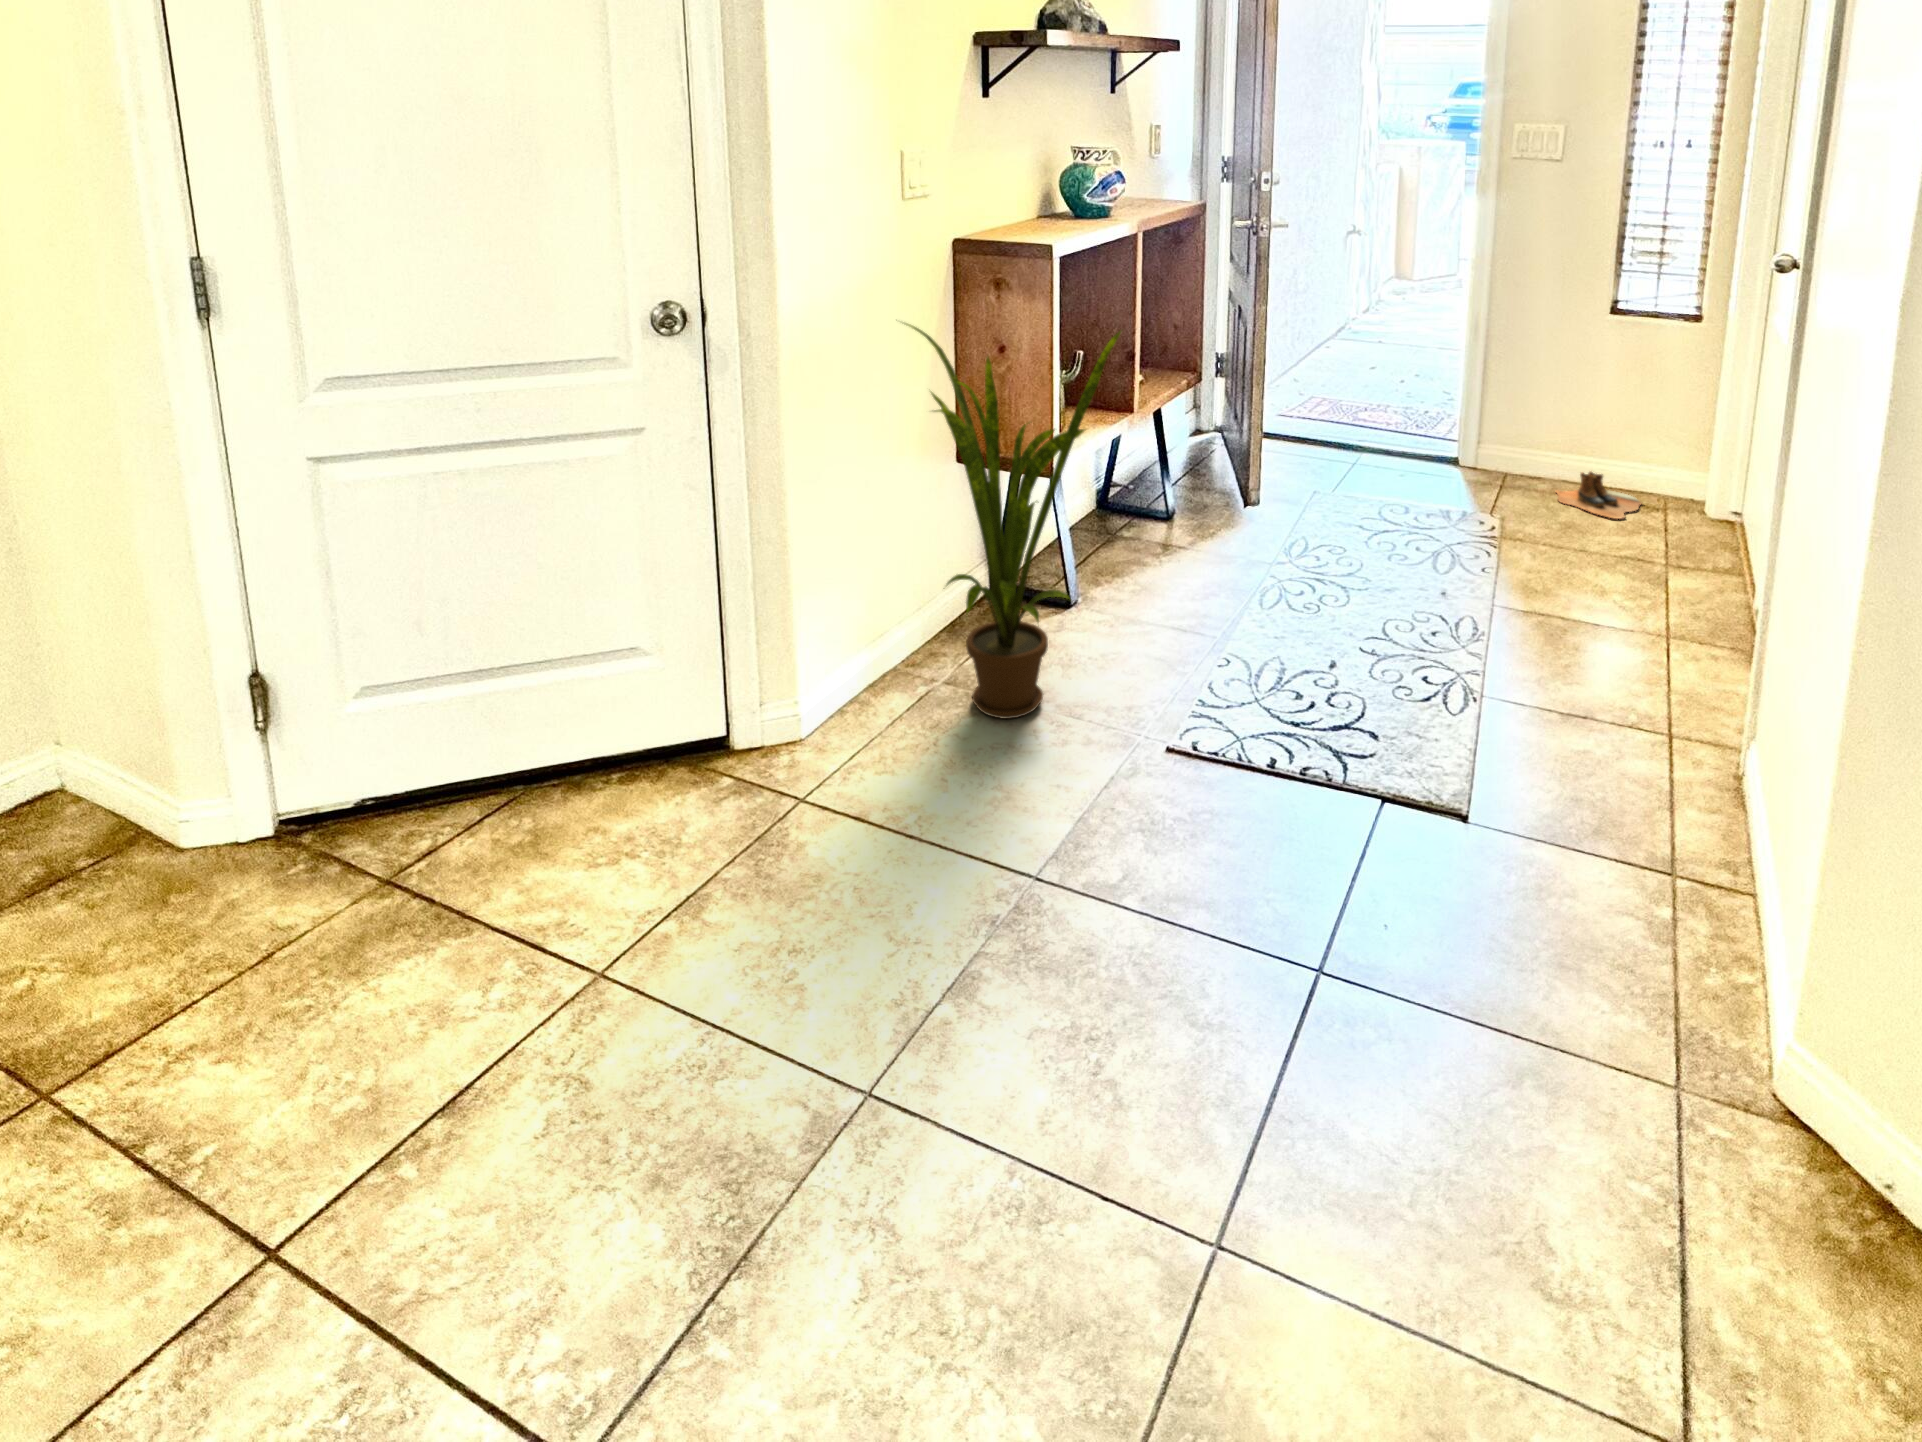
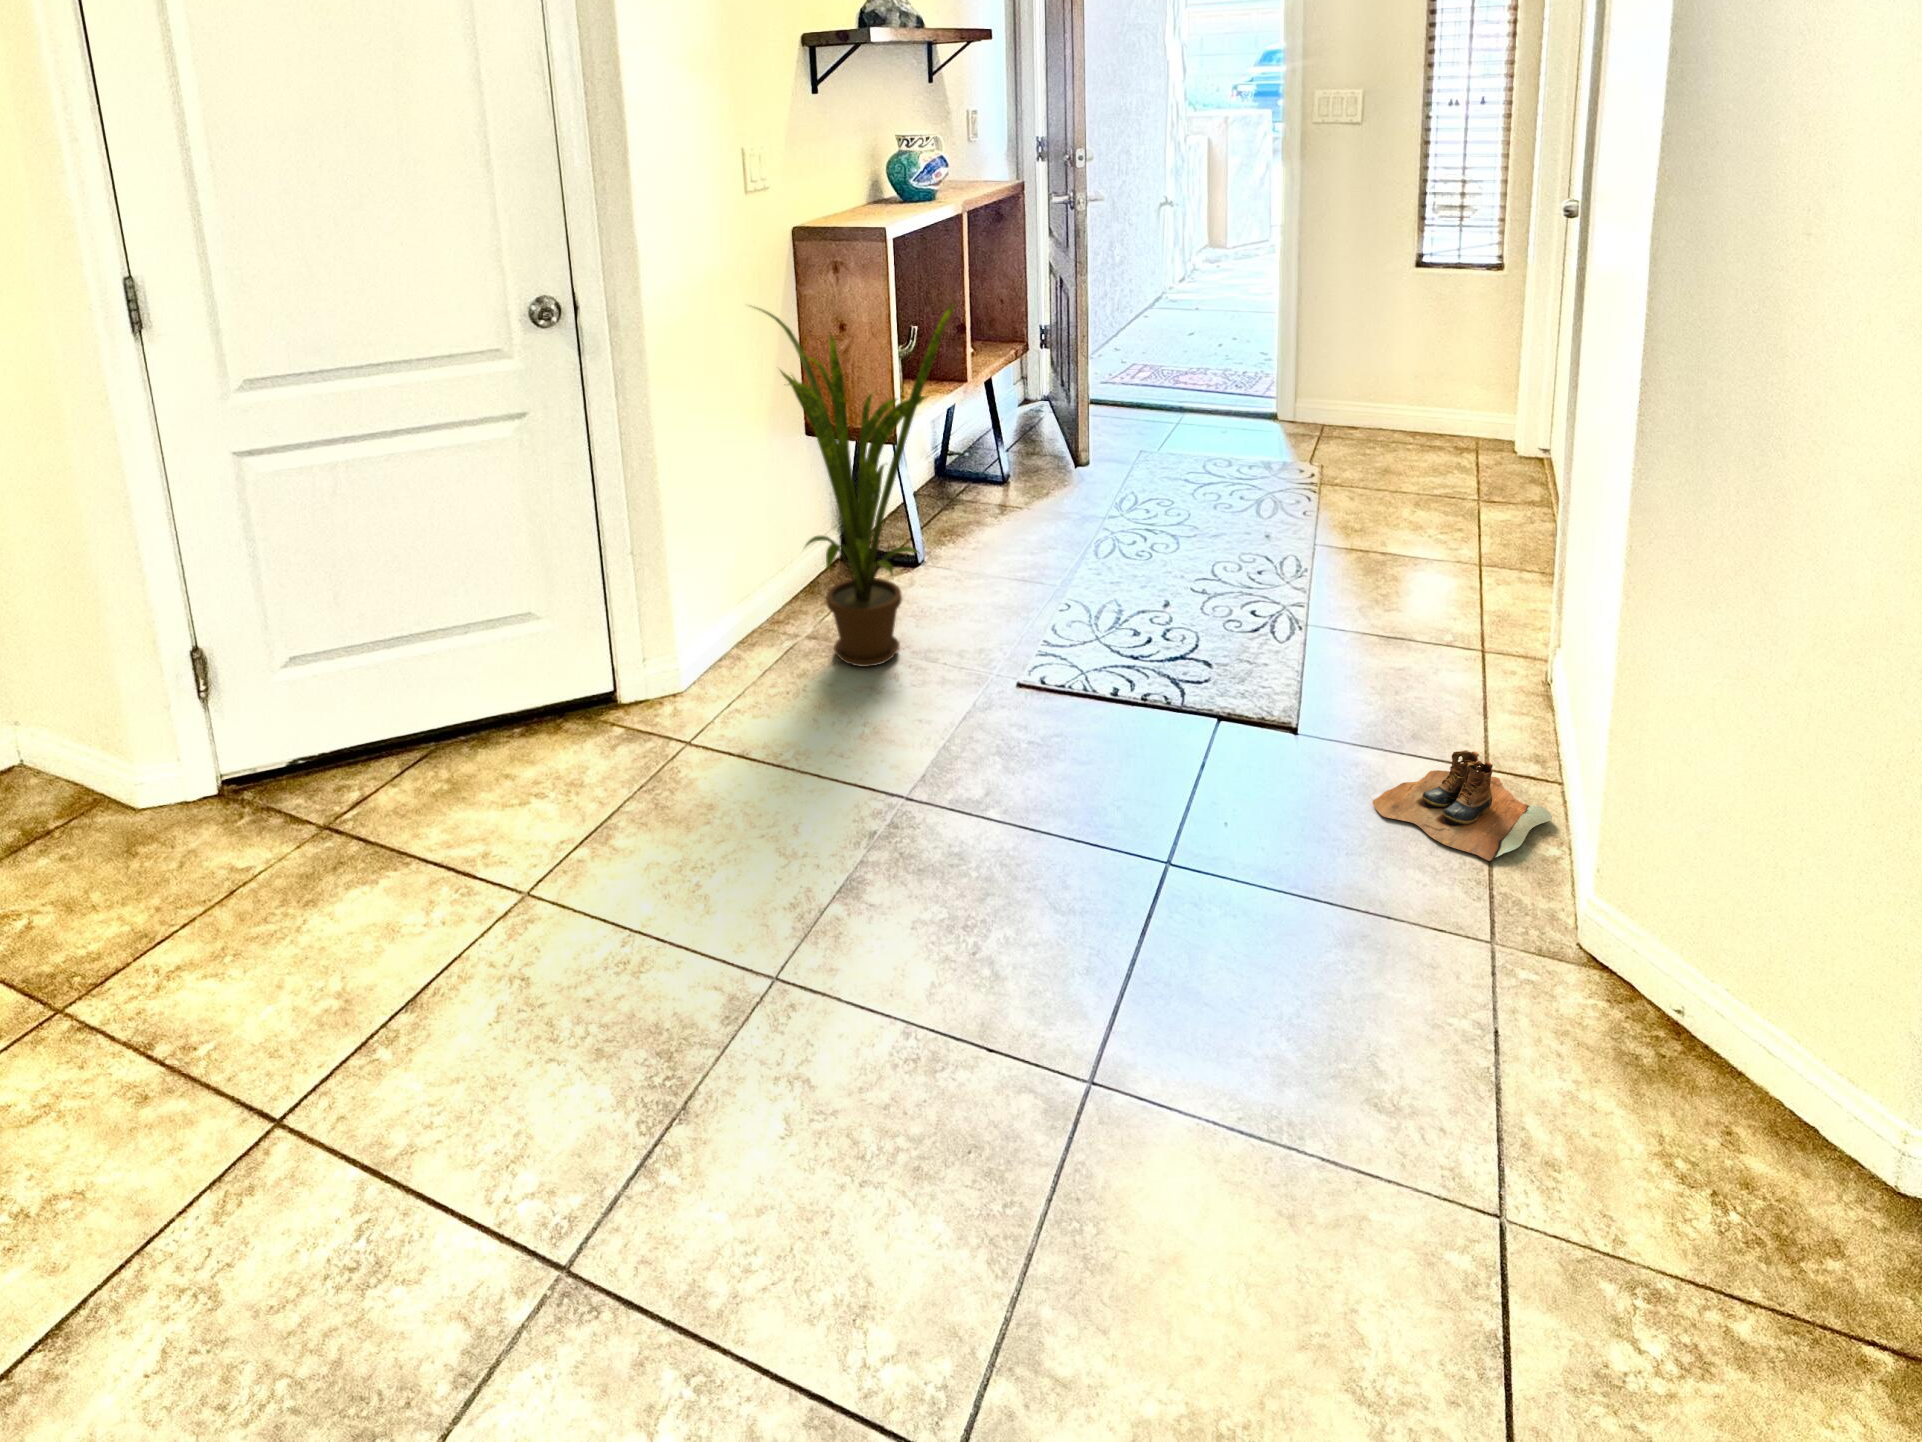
boots: present [1556,472,1641,518] -> present [1373,750,1552,861]

